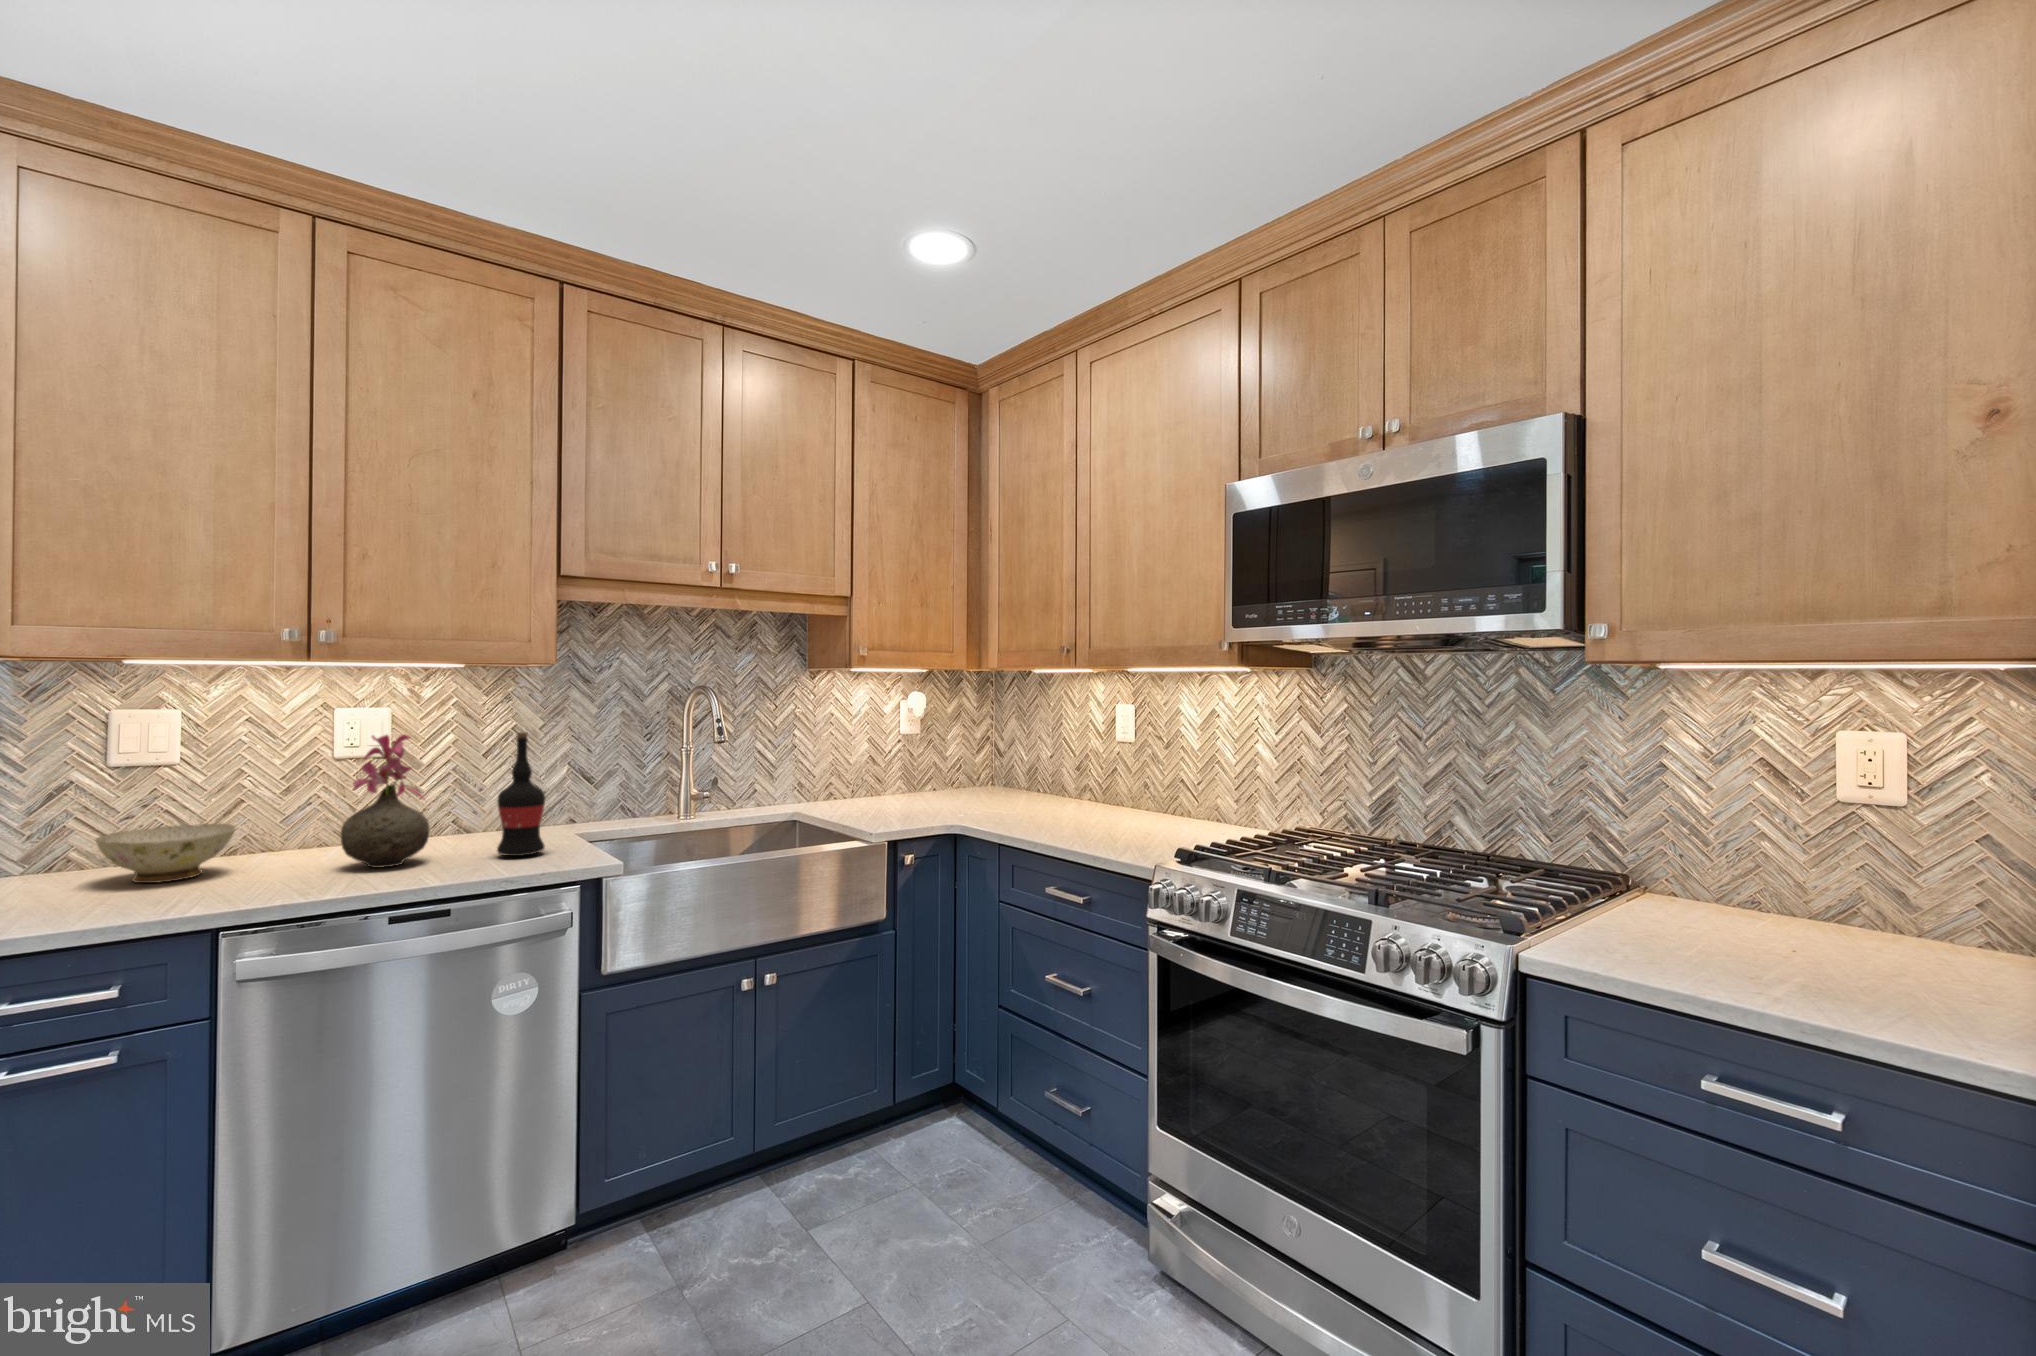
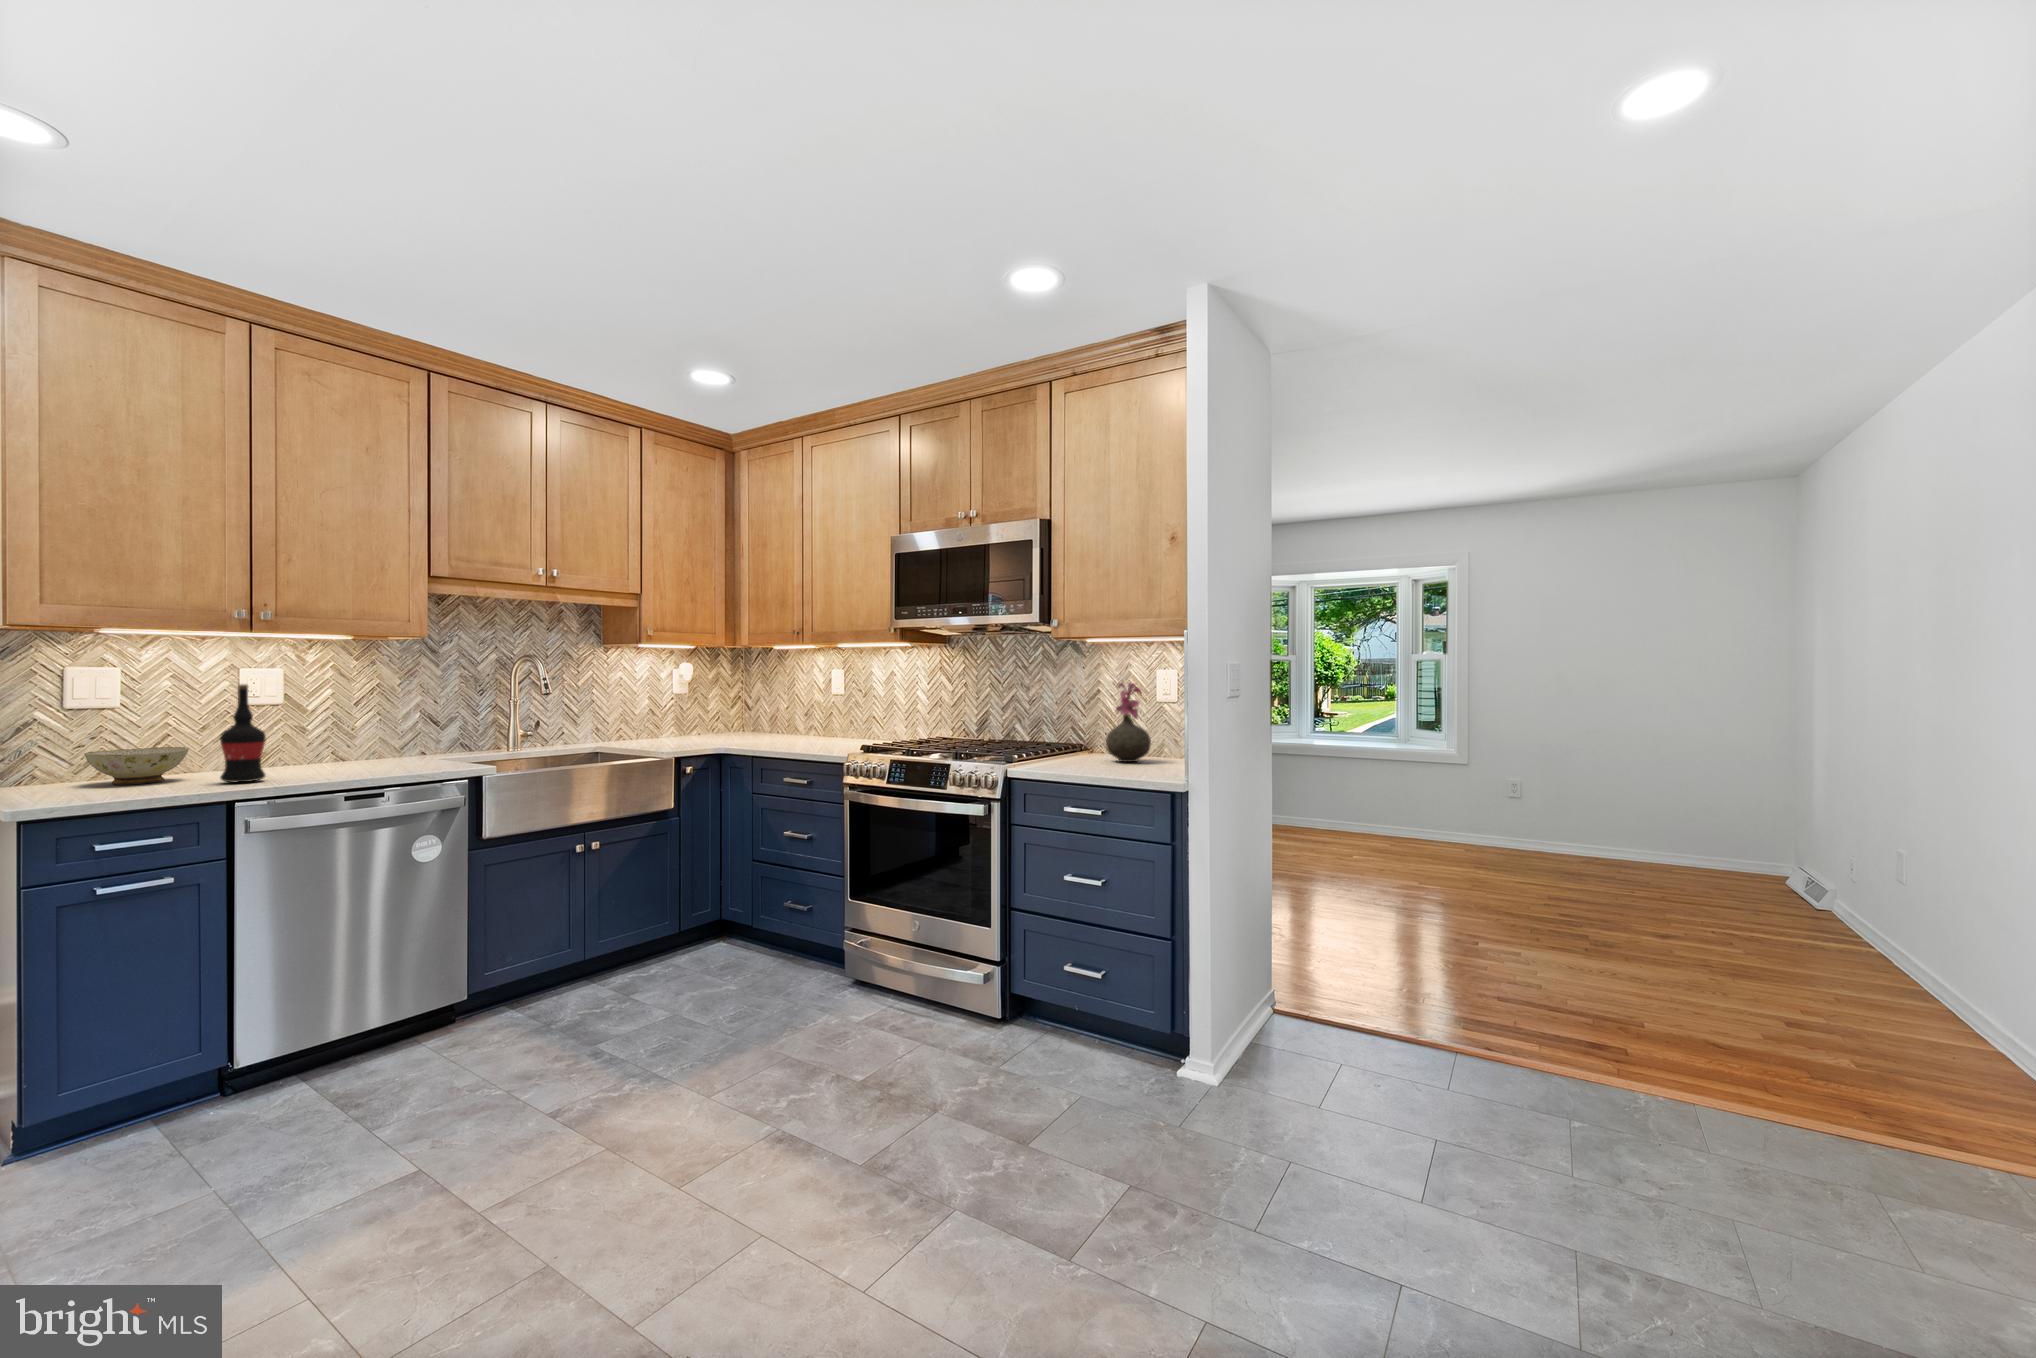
wine bottle: present [497,732,545,856] -> present [220,684,266,782]
vase: present [341,734,429,868] -> present [1106,683,1151,762]

